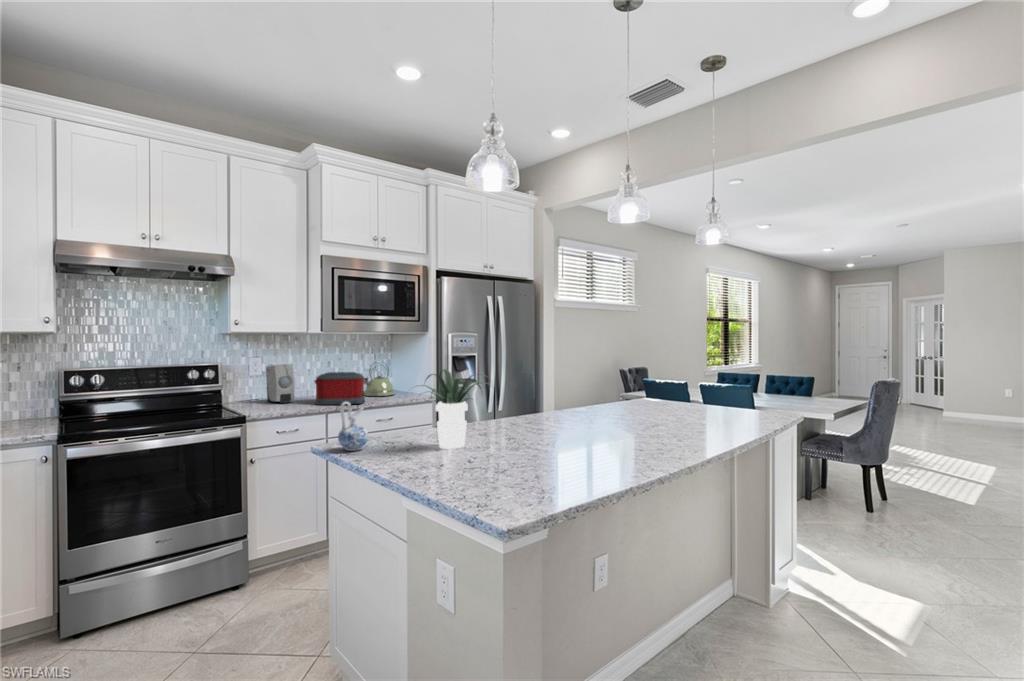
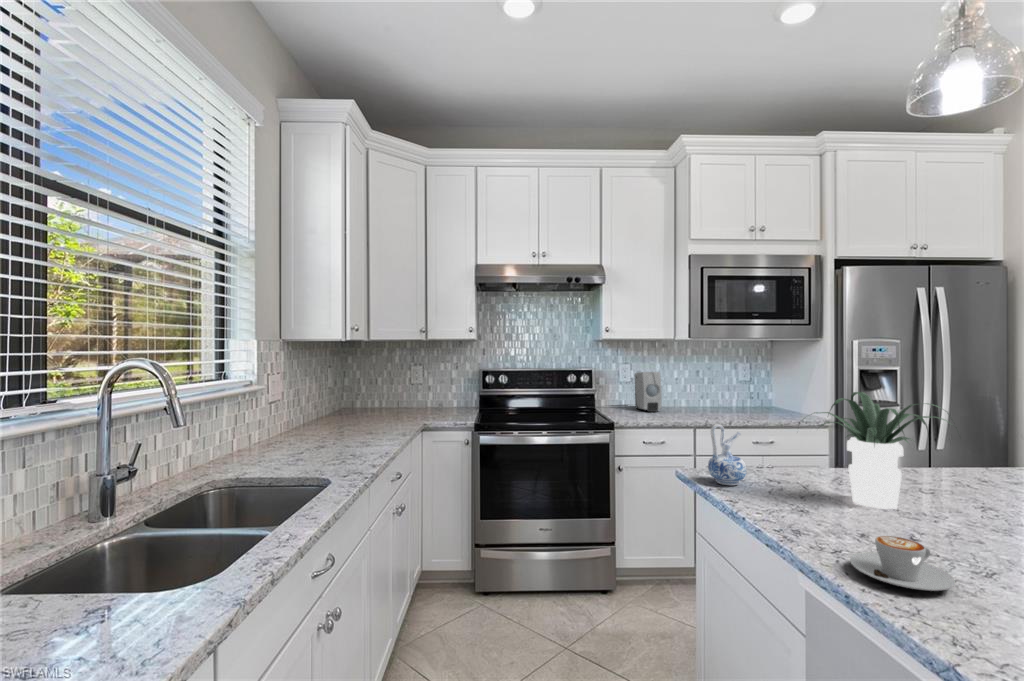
kettle: present [364,363,394,396] -> none [734,372,776,413]
toaster: present [314,372,365,405] -> none [682,383,739,421]
coffee cup: none [432,458,485,487] -> present [850,536,955,591]

